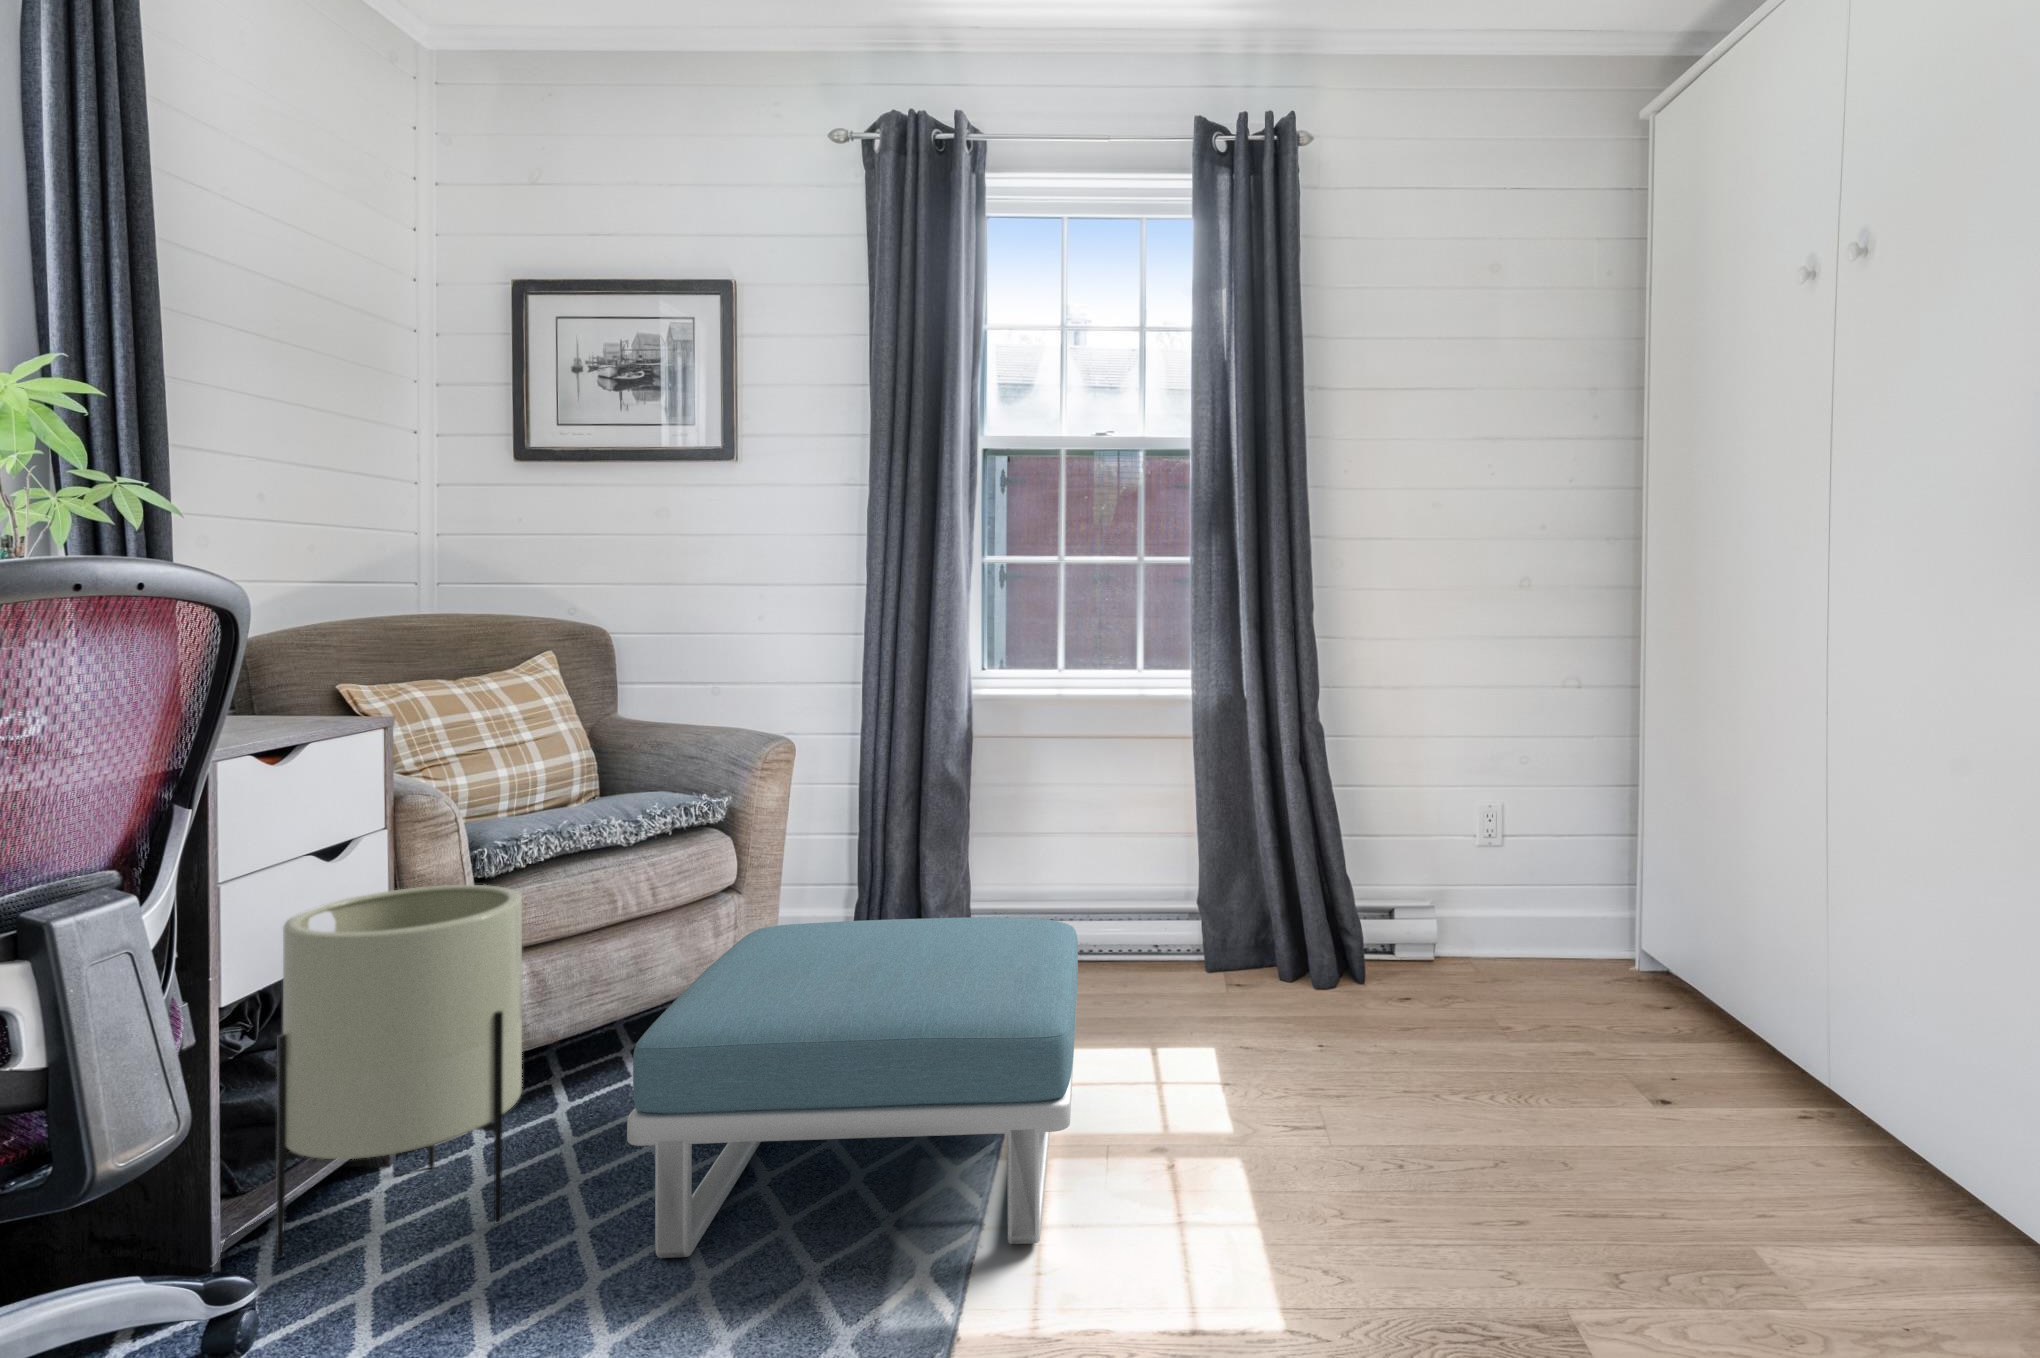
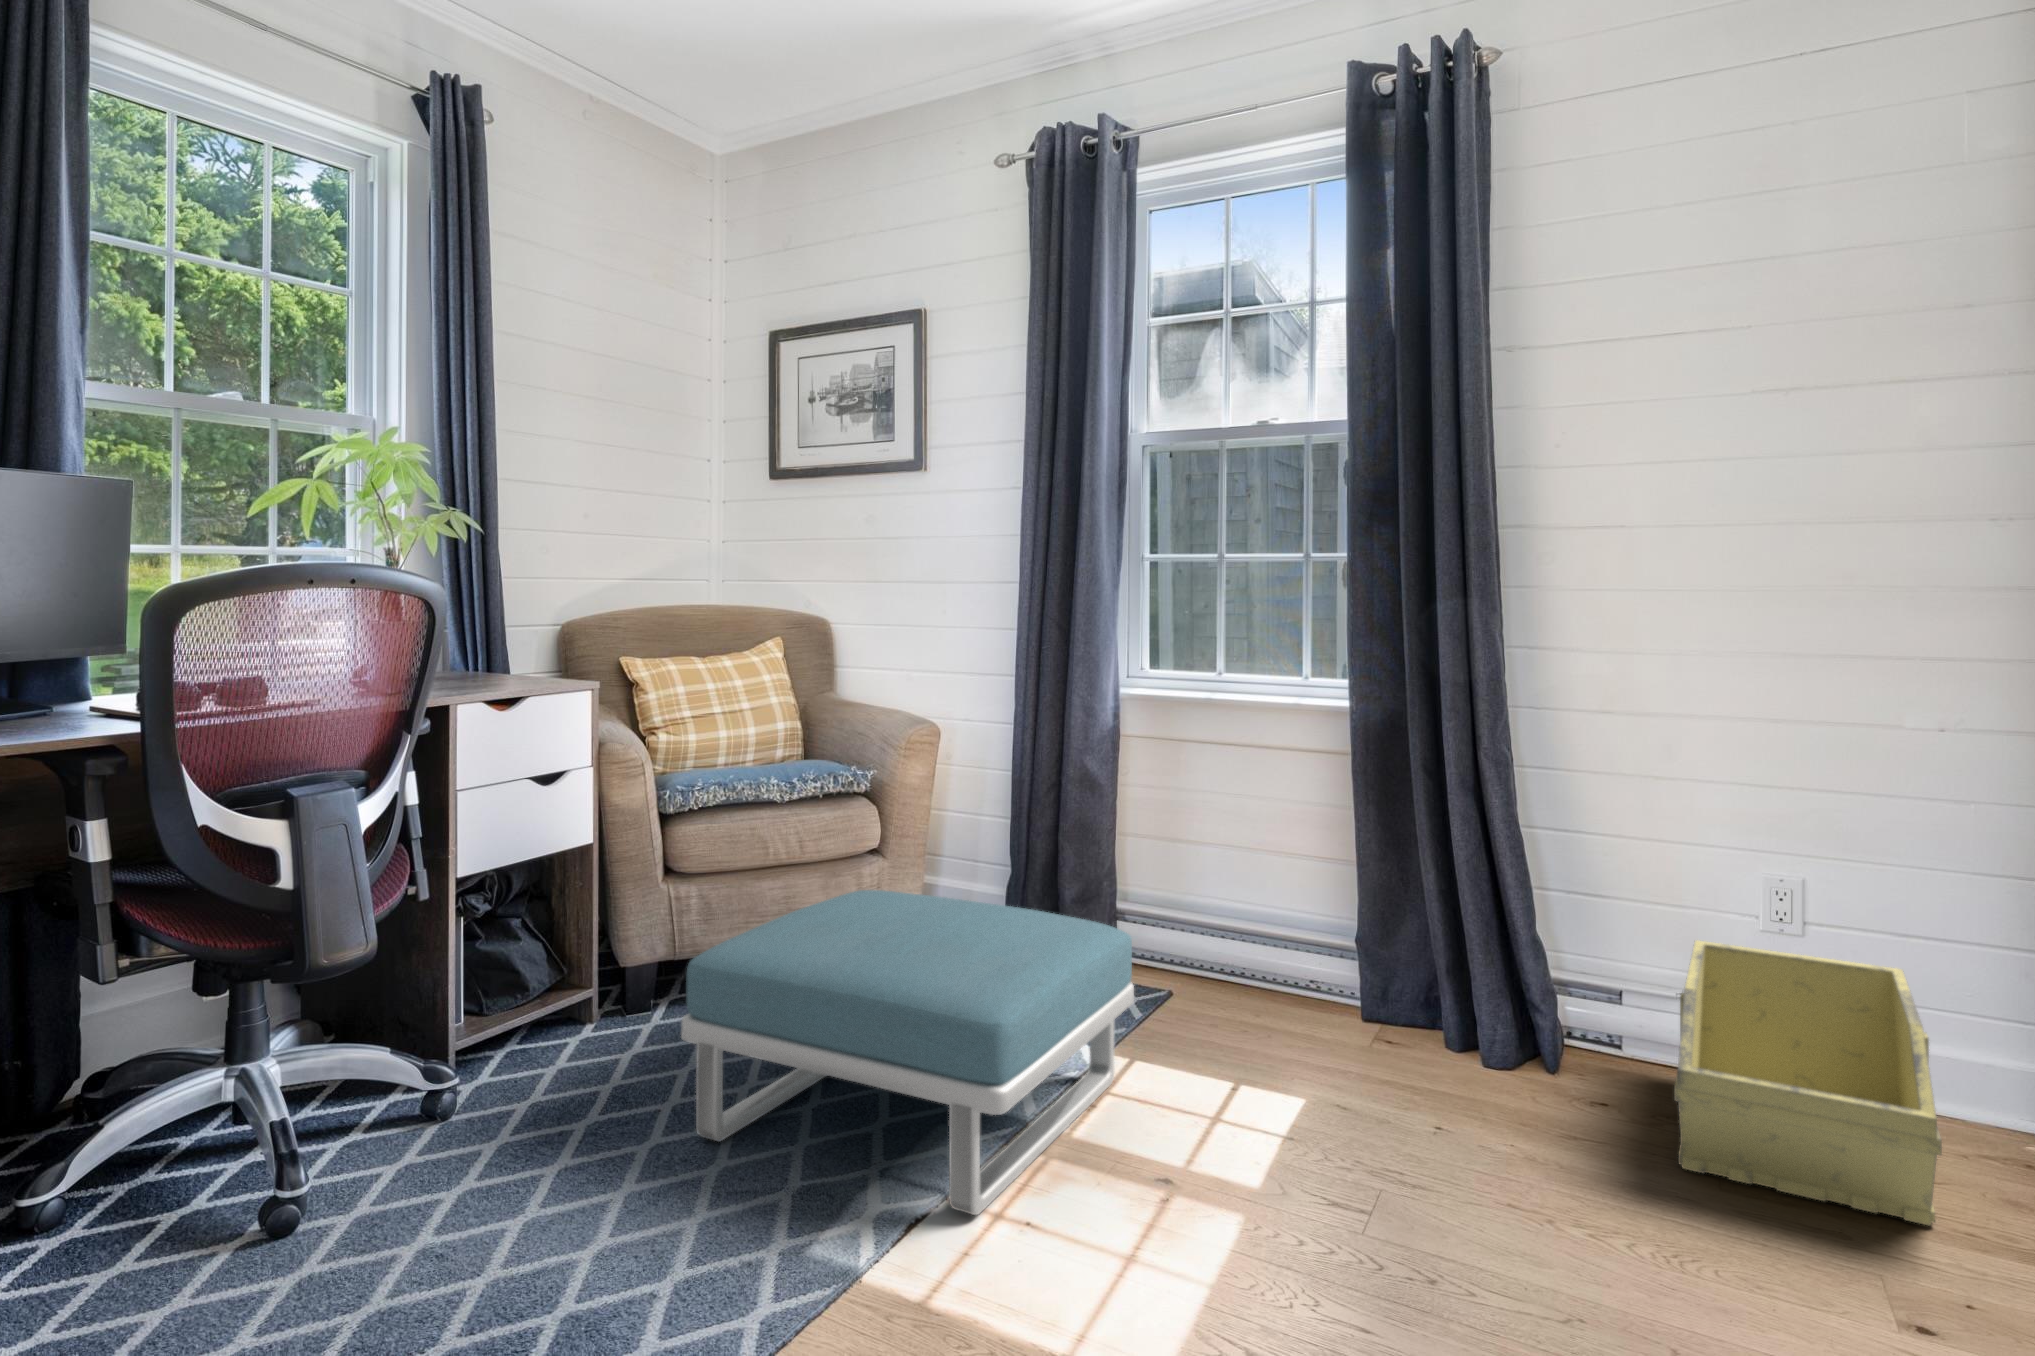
storage bin: none [1450,858,1669,1037] -> present [1674,940,1942,1226]
planter: present [276,885,522,1259] -> none [496,817,658,1082]

